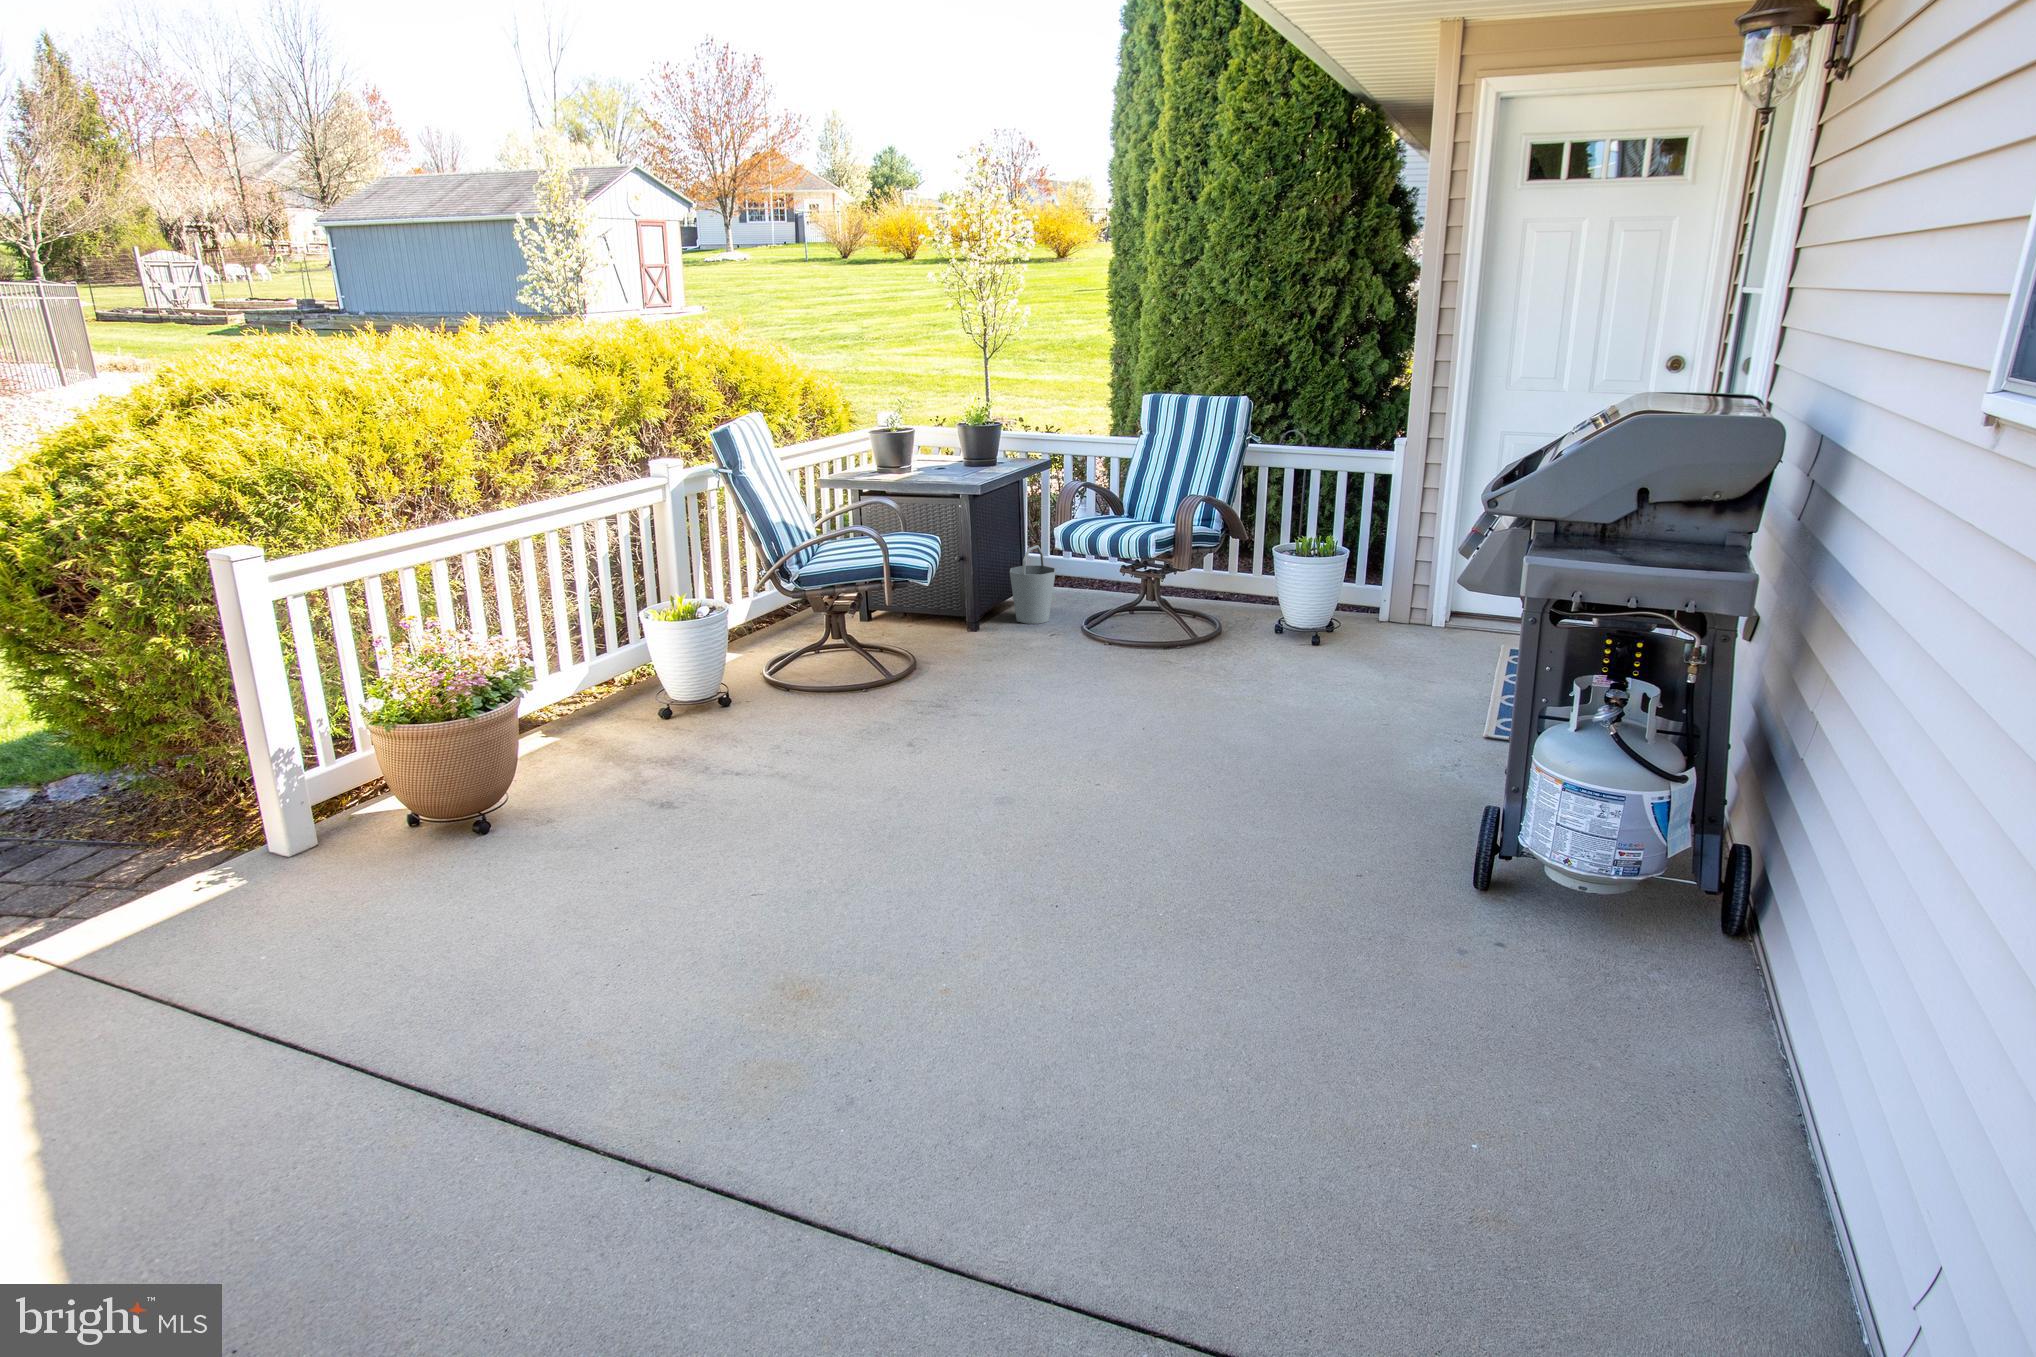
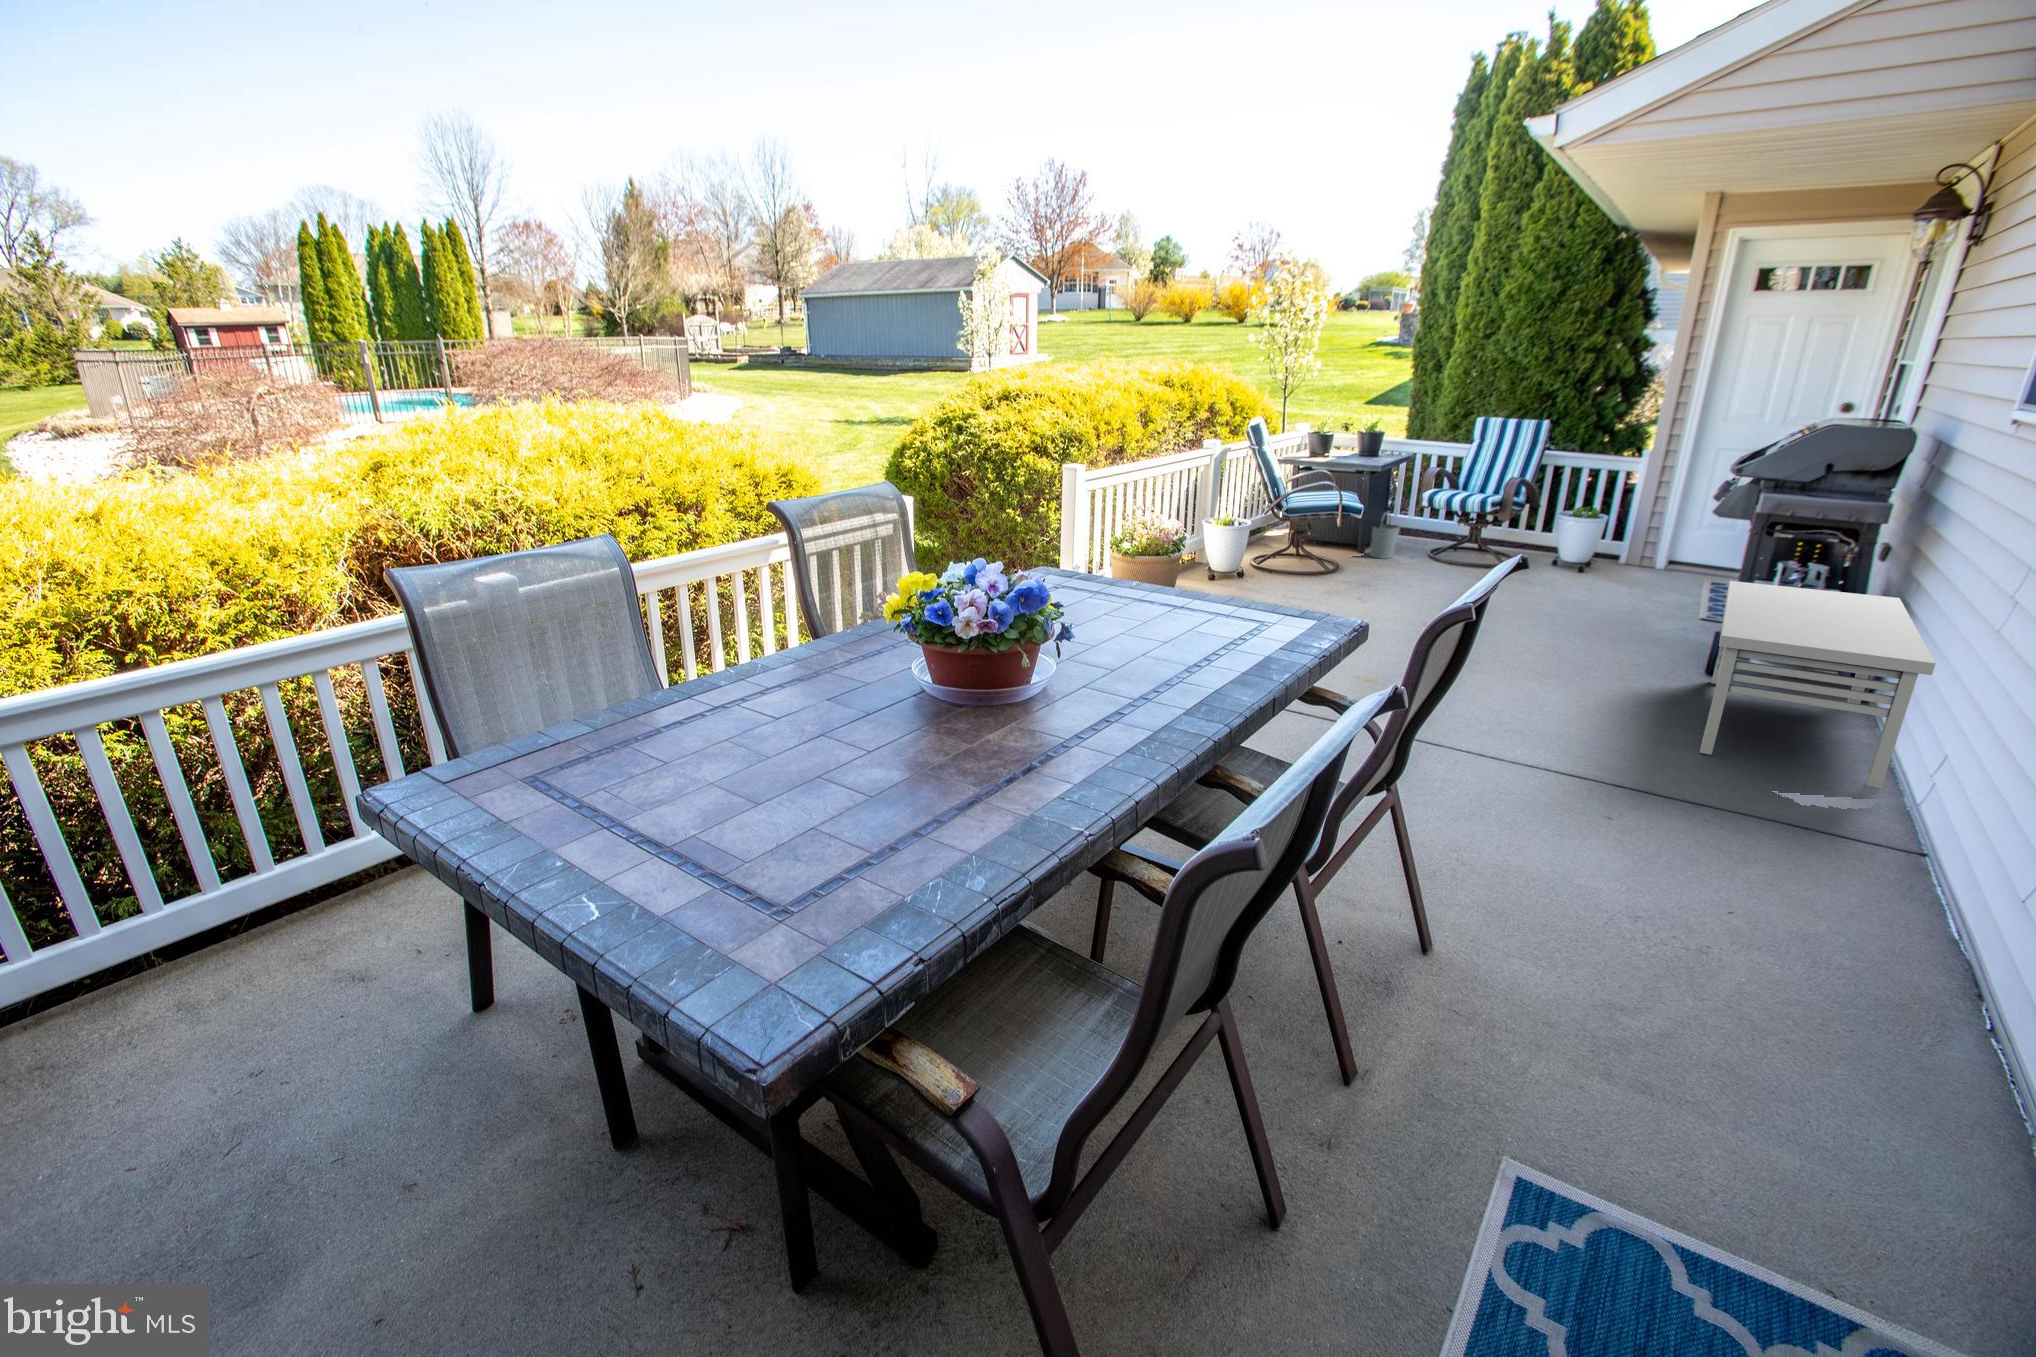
storage bench: none [1441,713,1914,1286] -> present [1700,581,1936,788]

